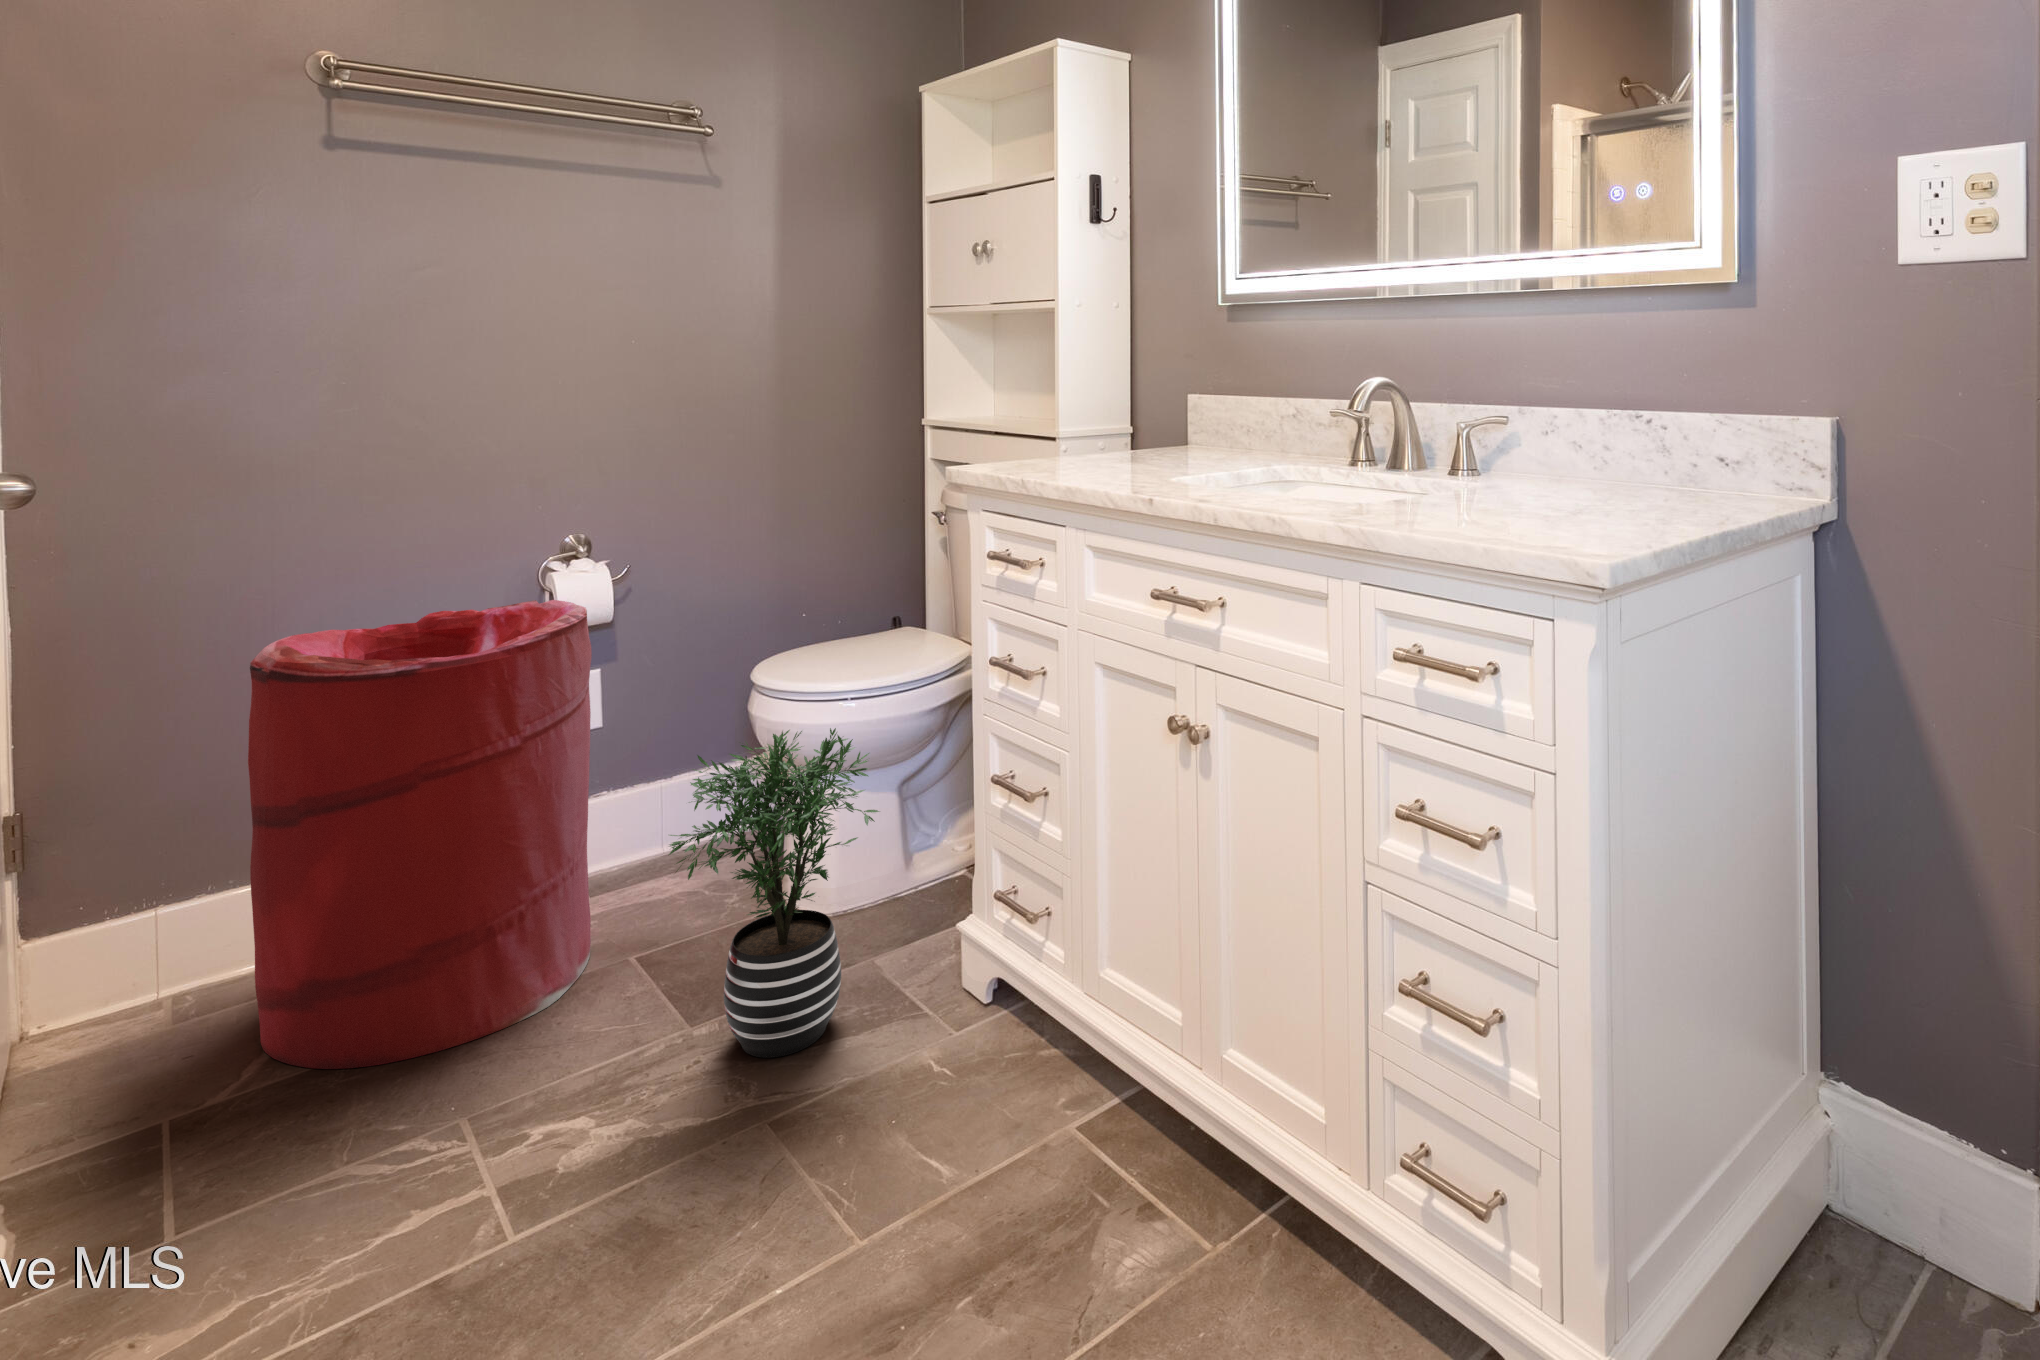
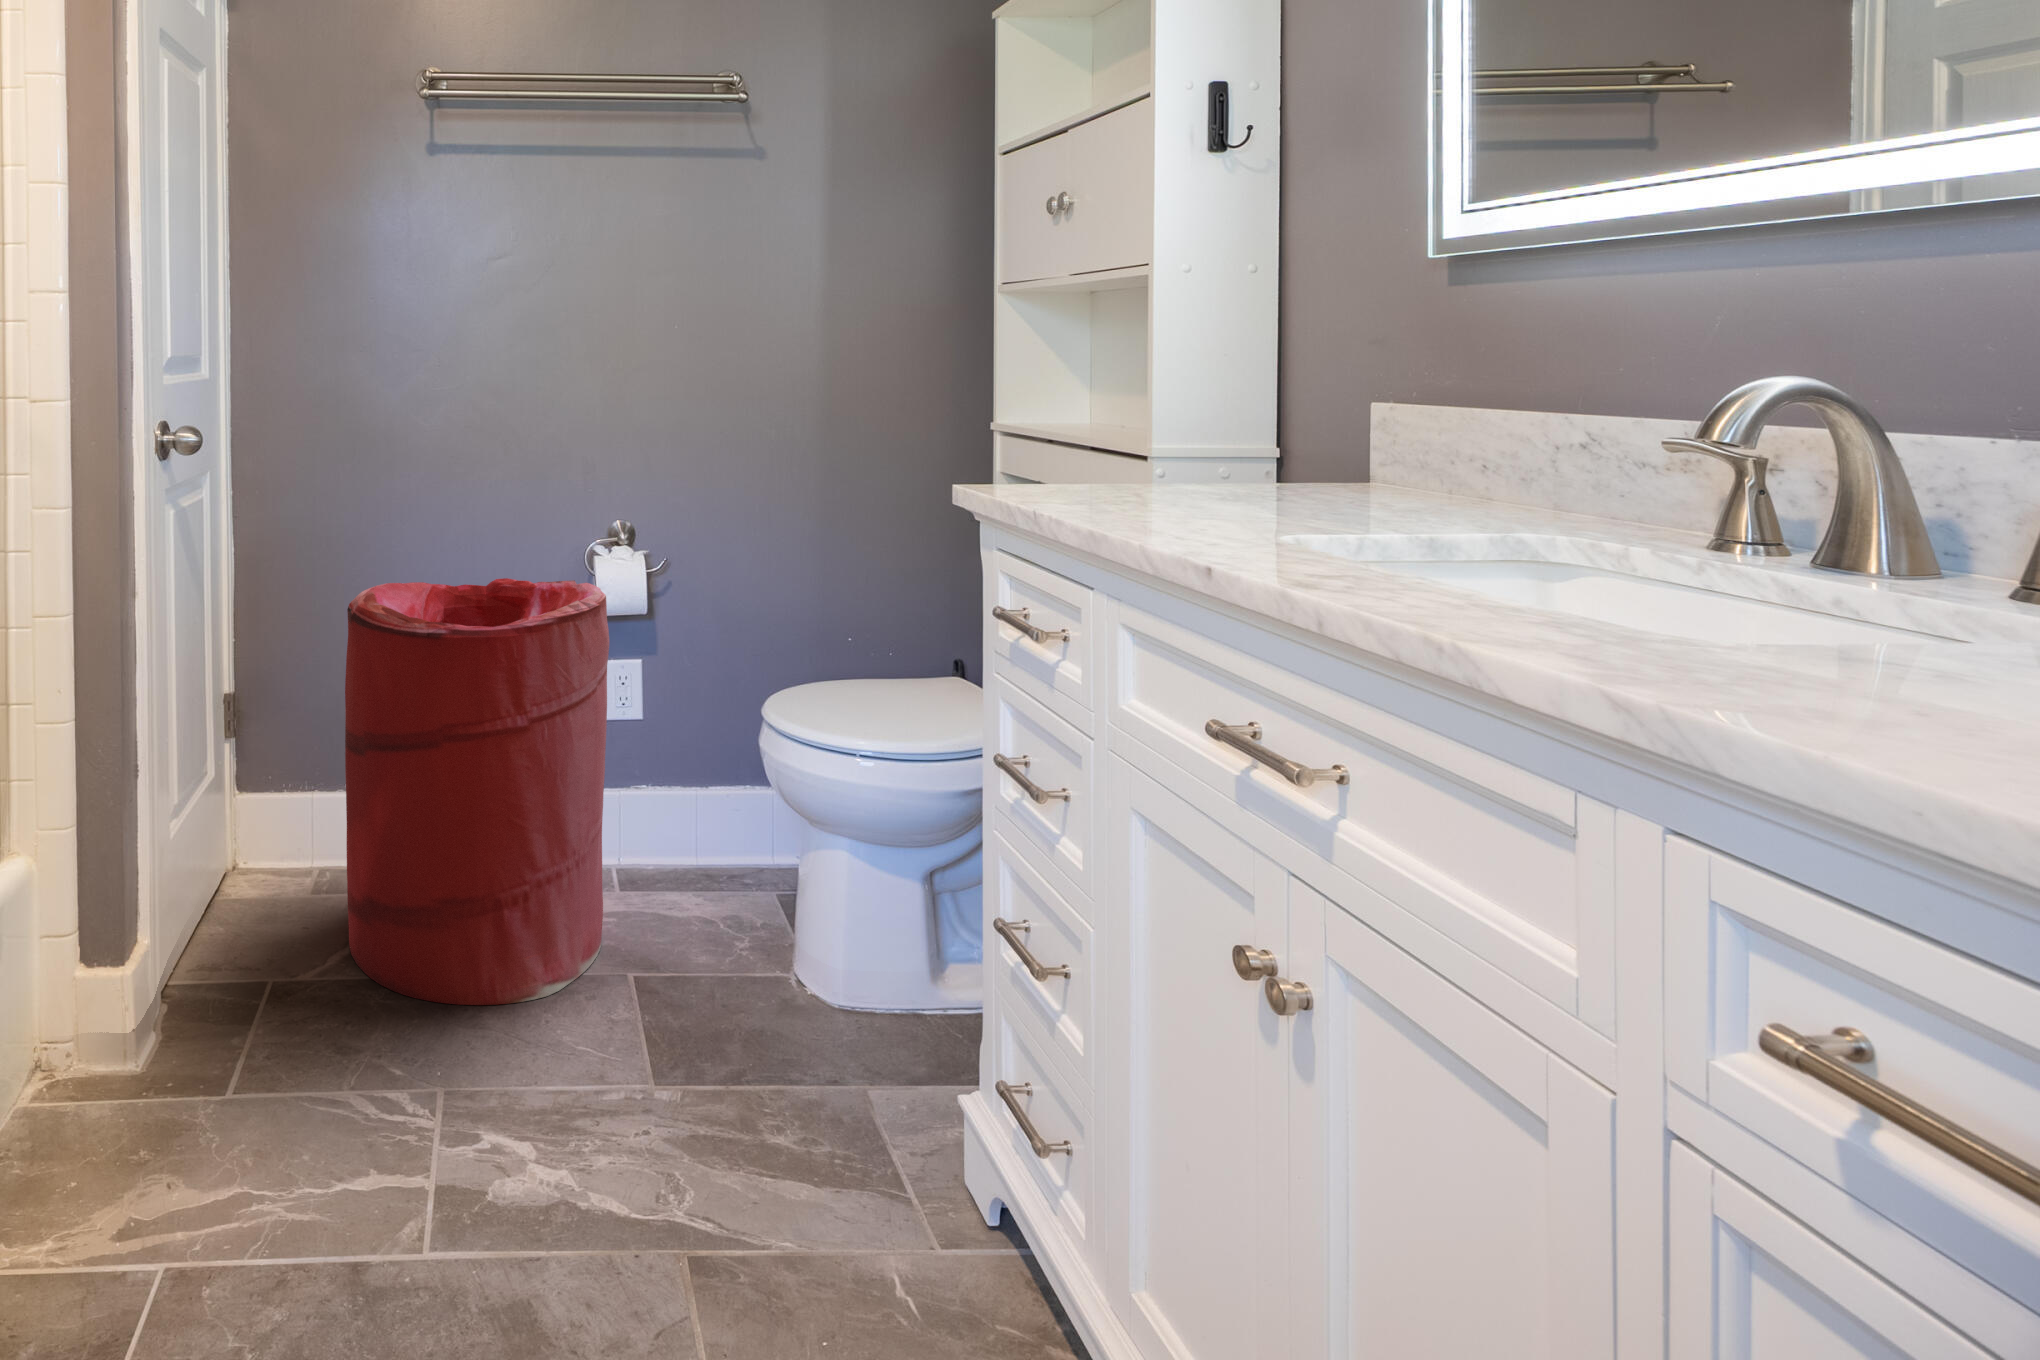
potted plant: present [669,728,879,1058] -> none [607,776,846,1173]

